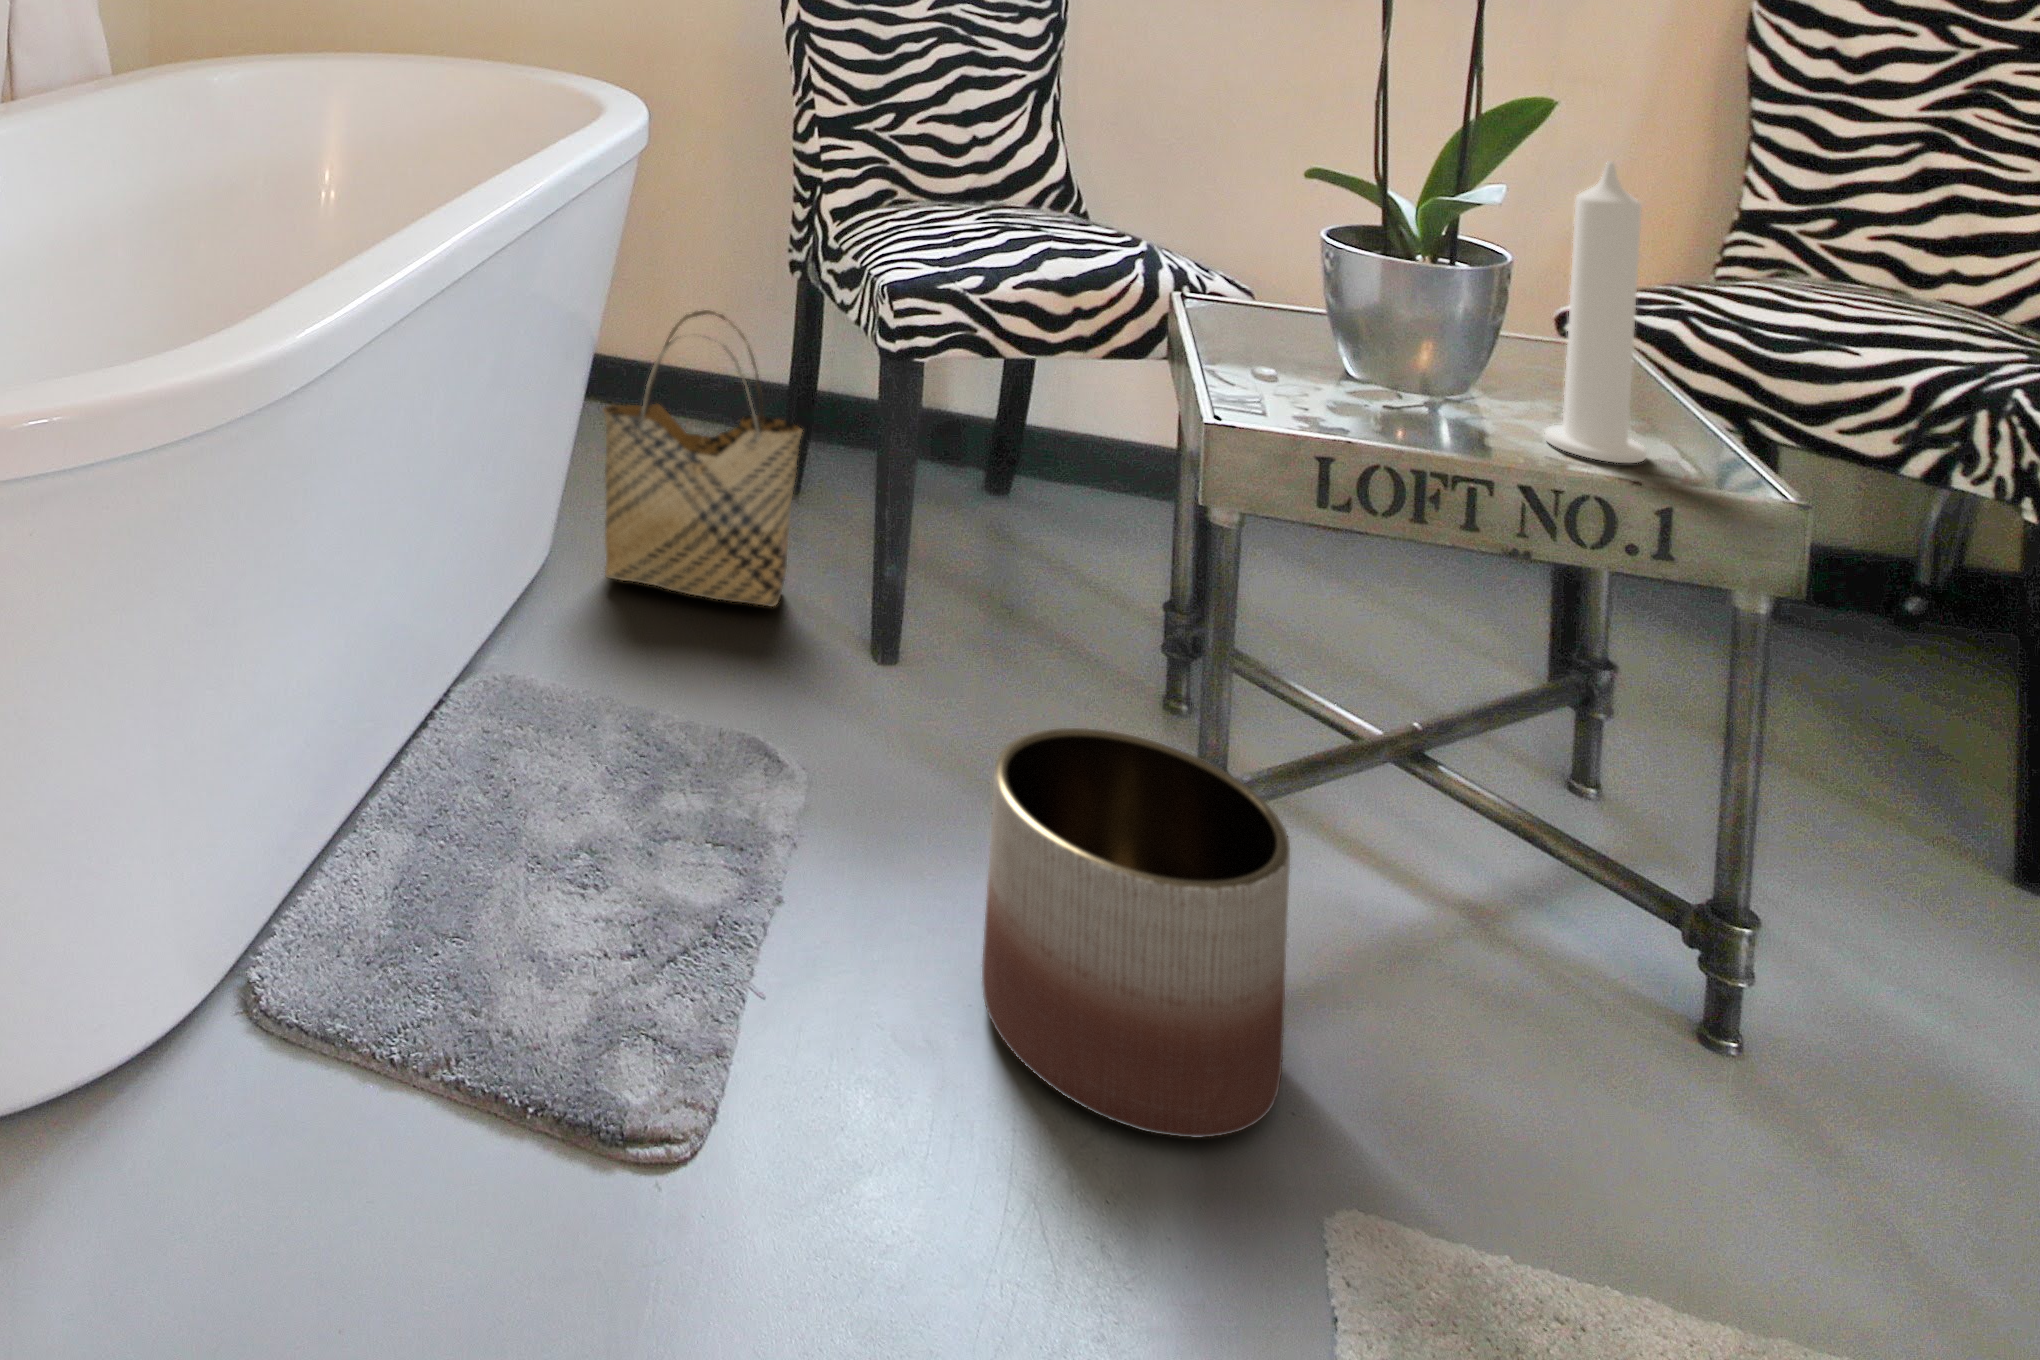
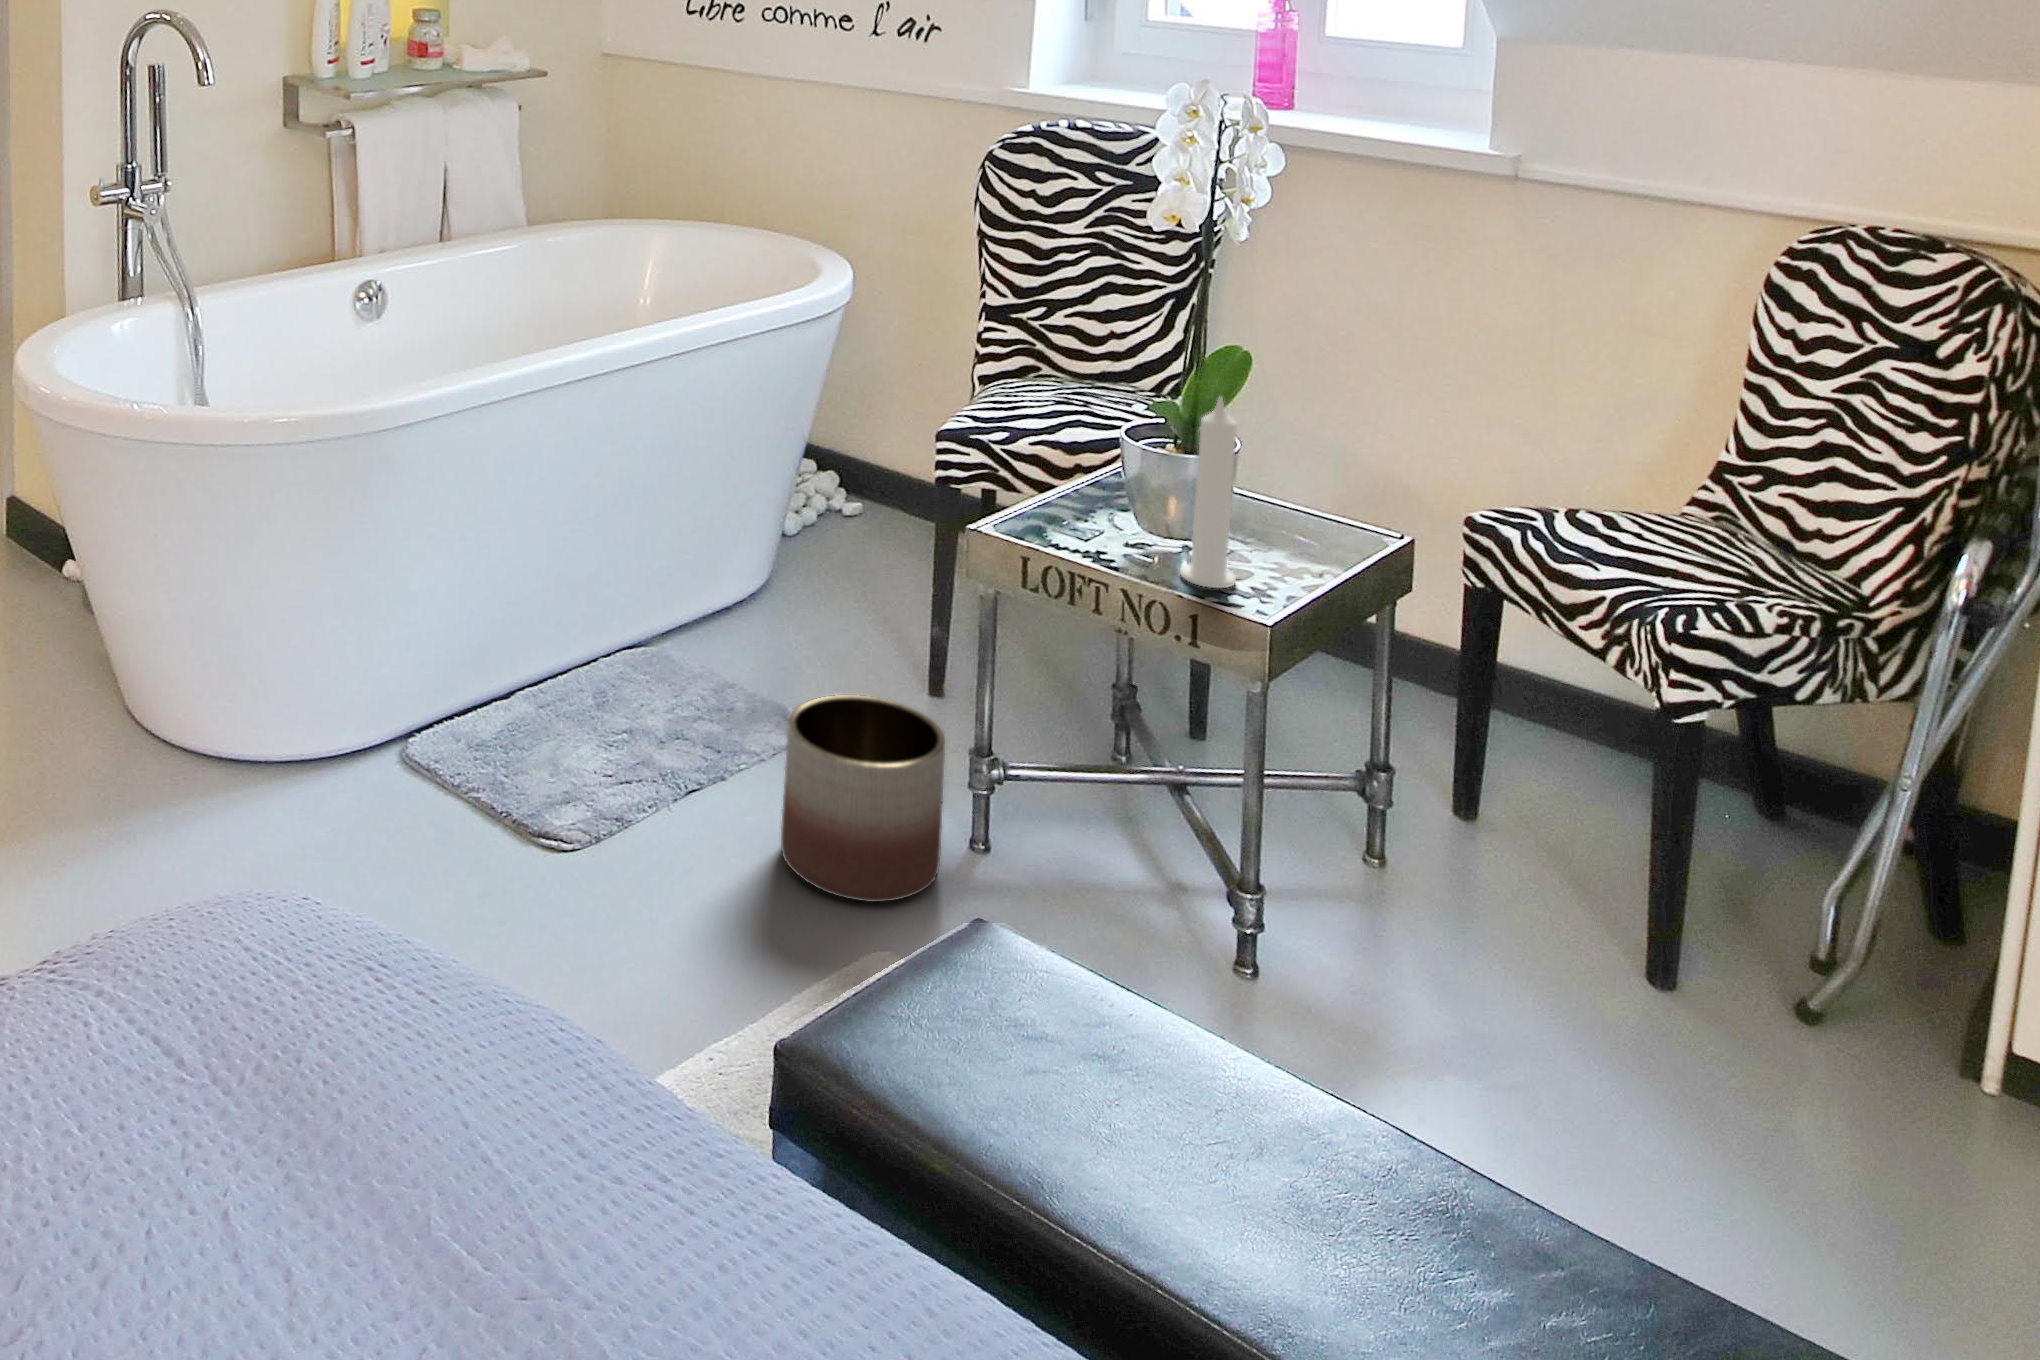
woven basket: present [603,310,802,606] -> none [780,438,921,649]

